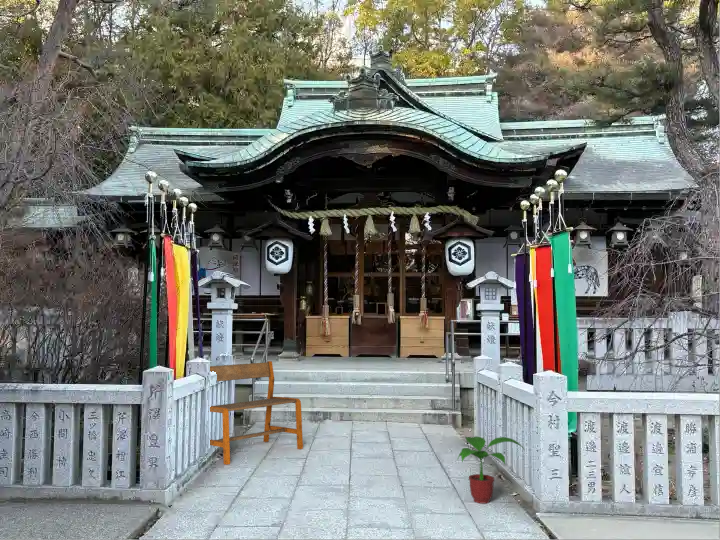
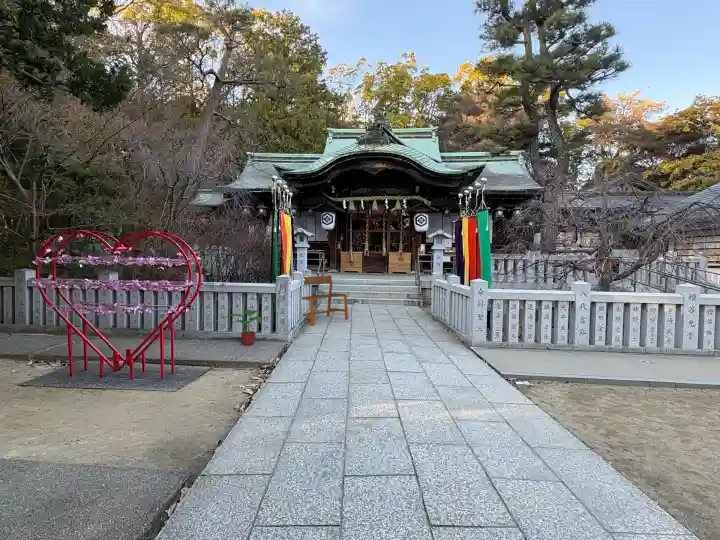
potted plant: present [459,437,523,503] -> present [225,310,263,346]

